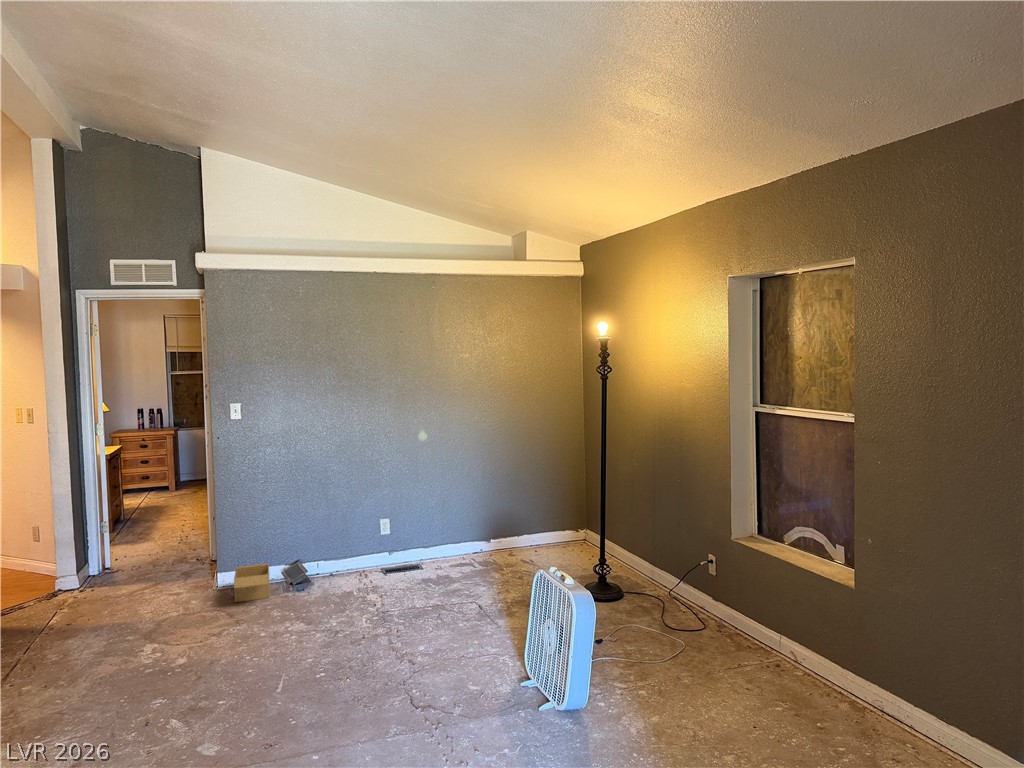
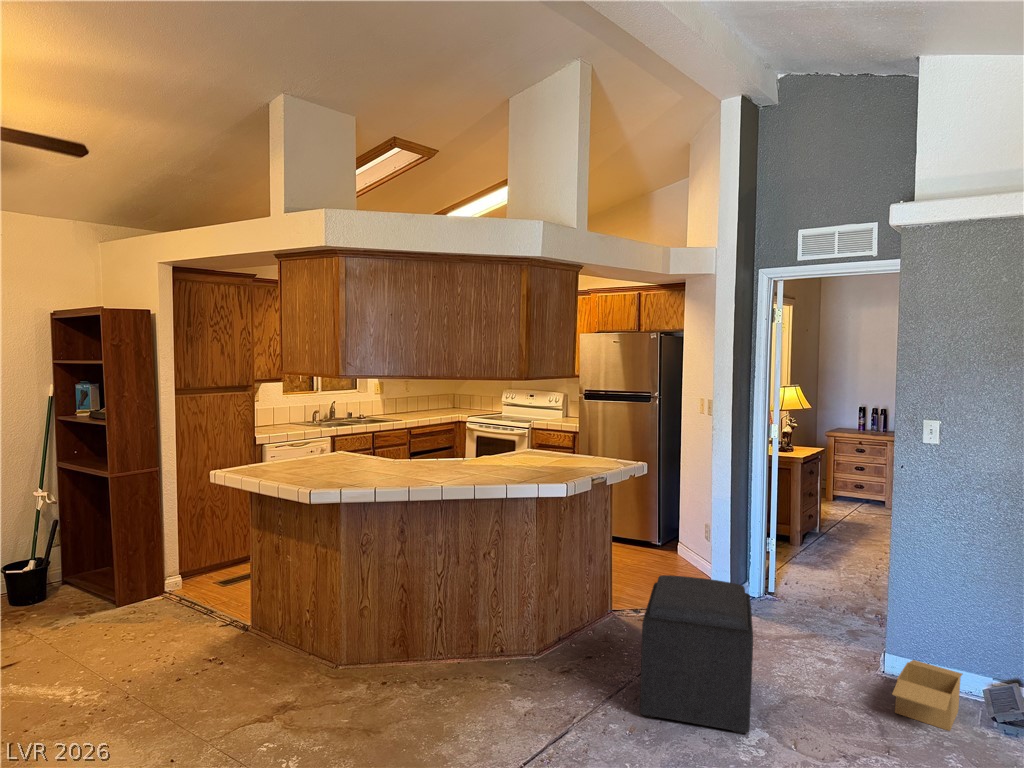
ottoman: none [23,550,143,684] -> present [640,575,753,734]

